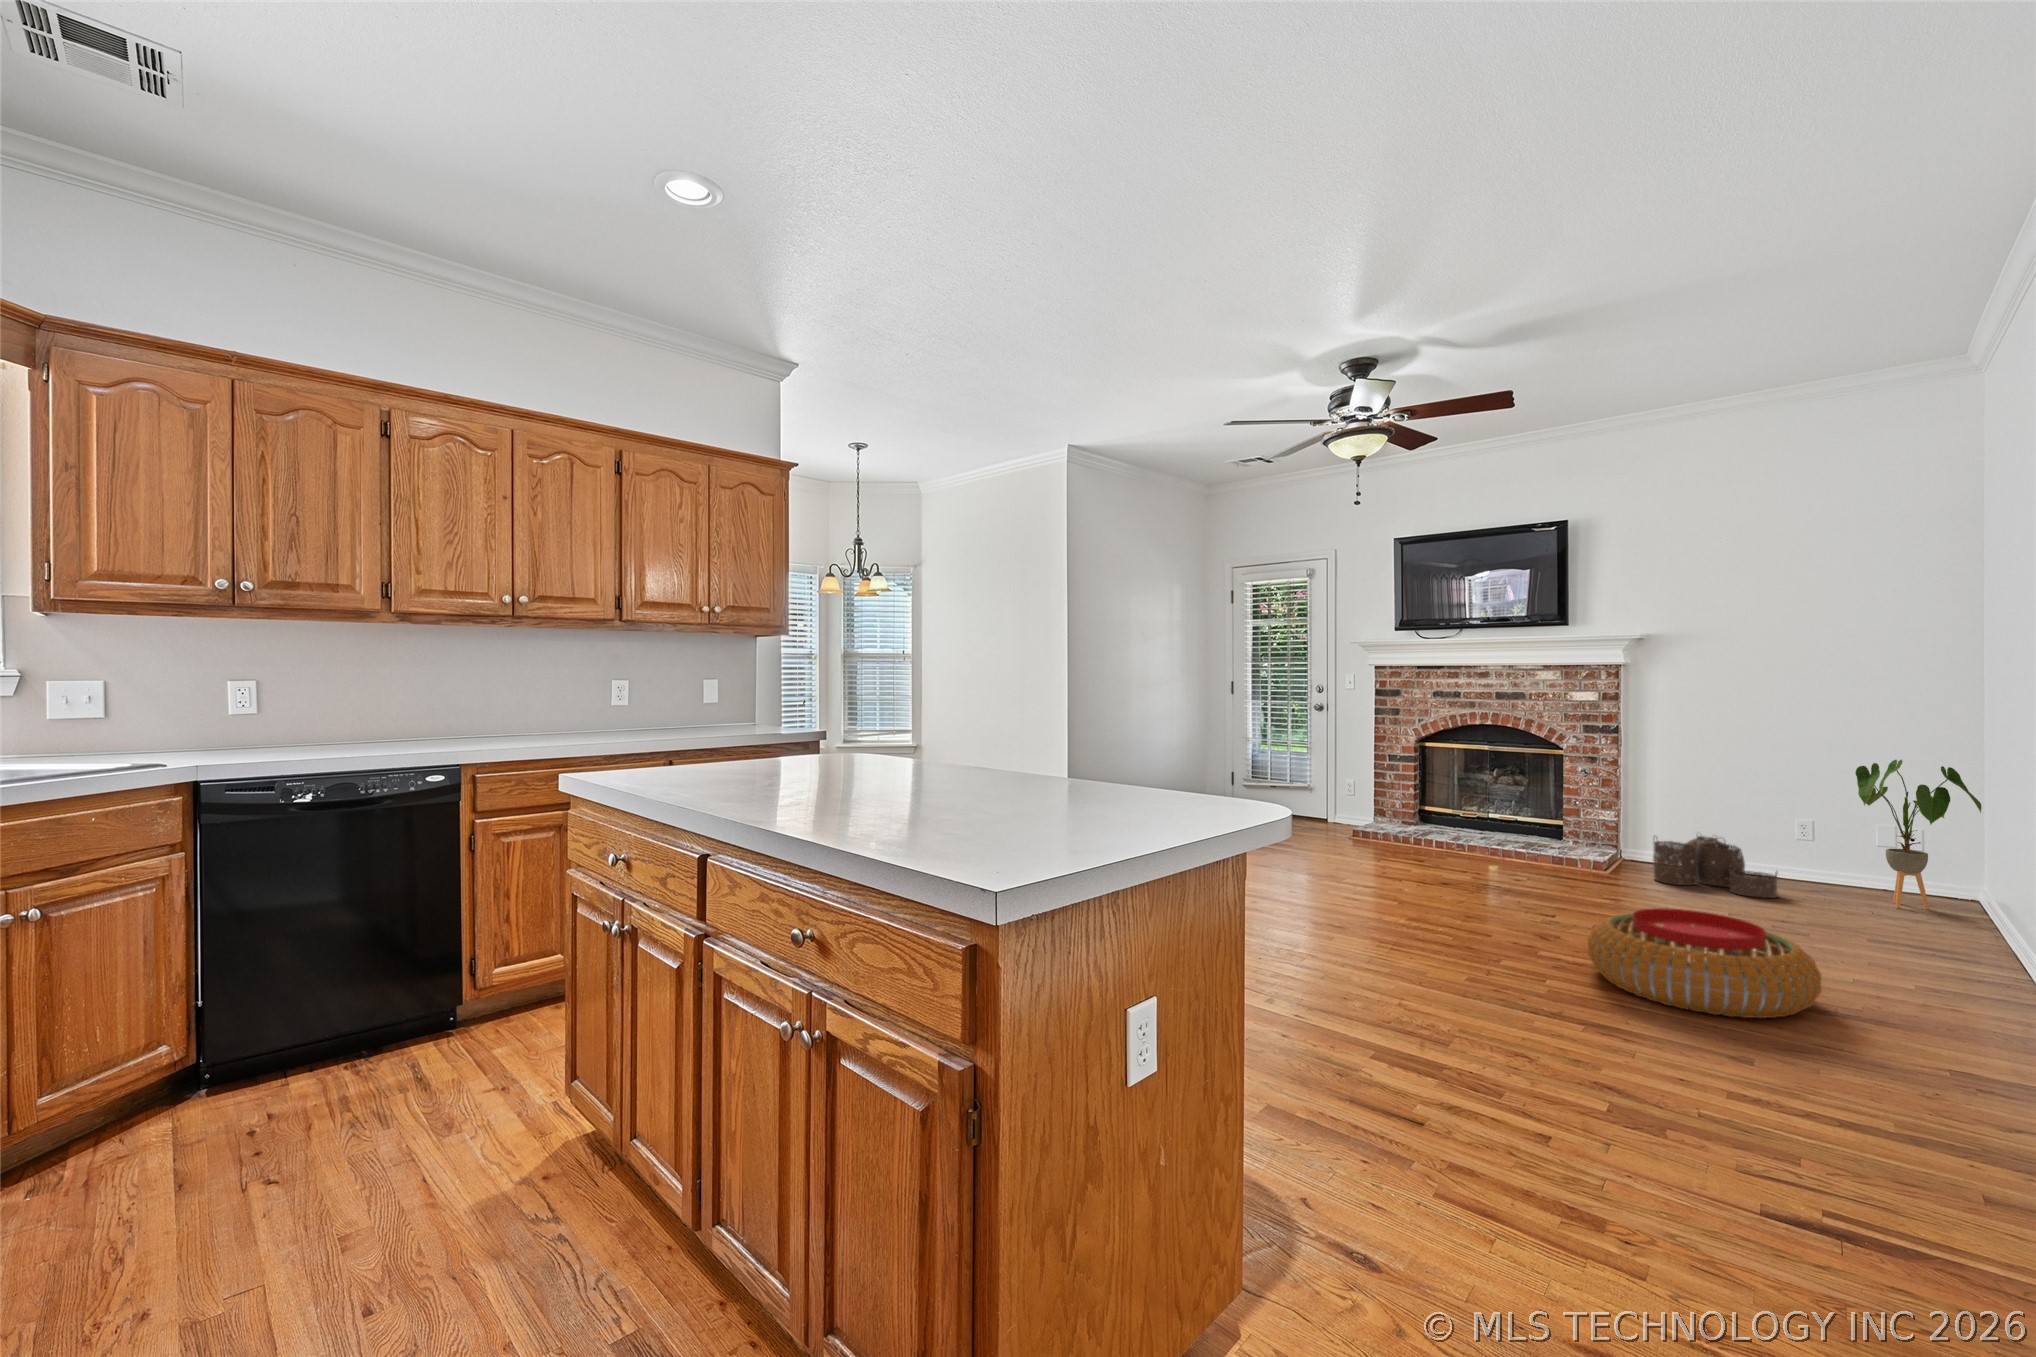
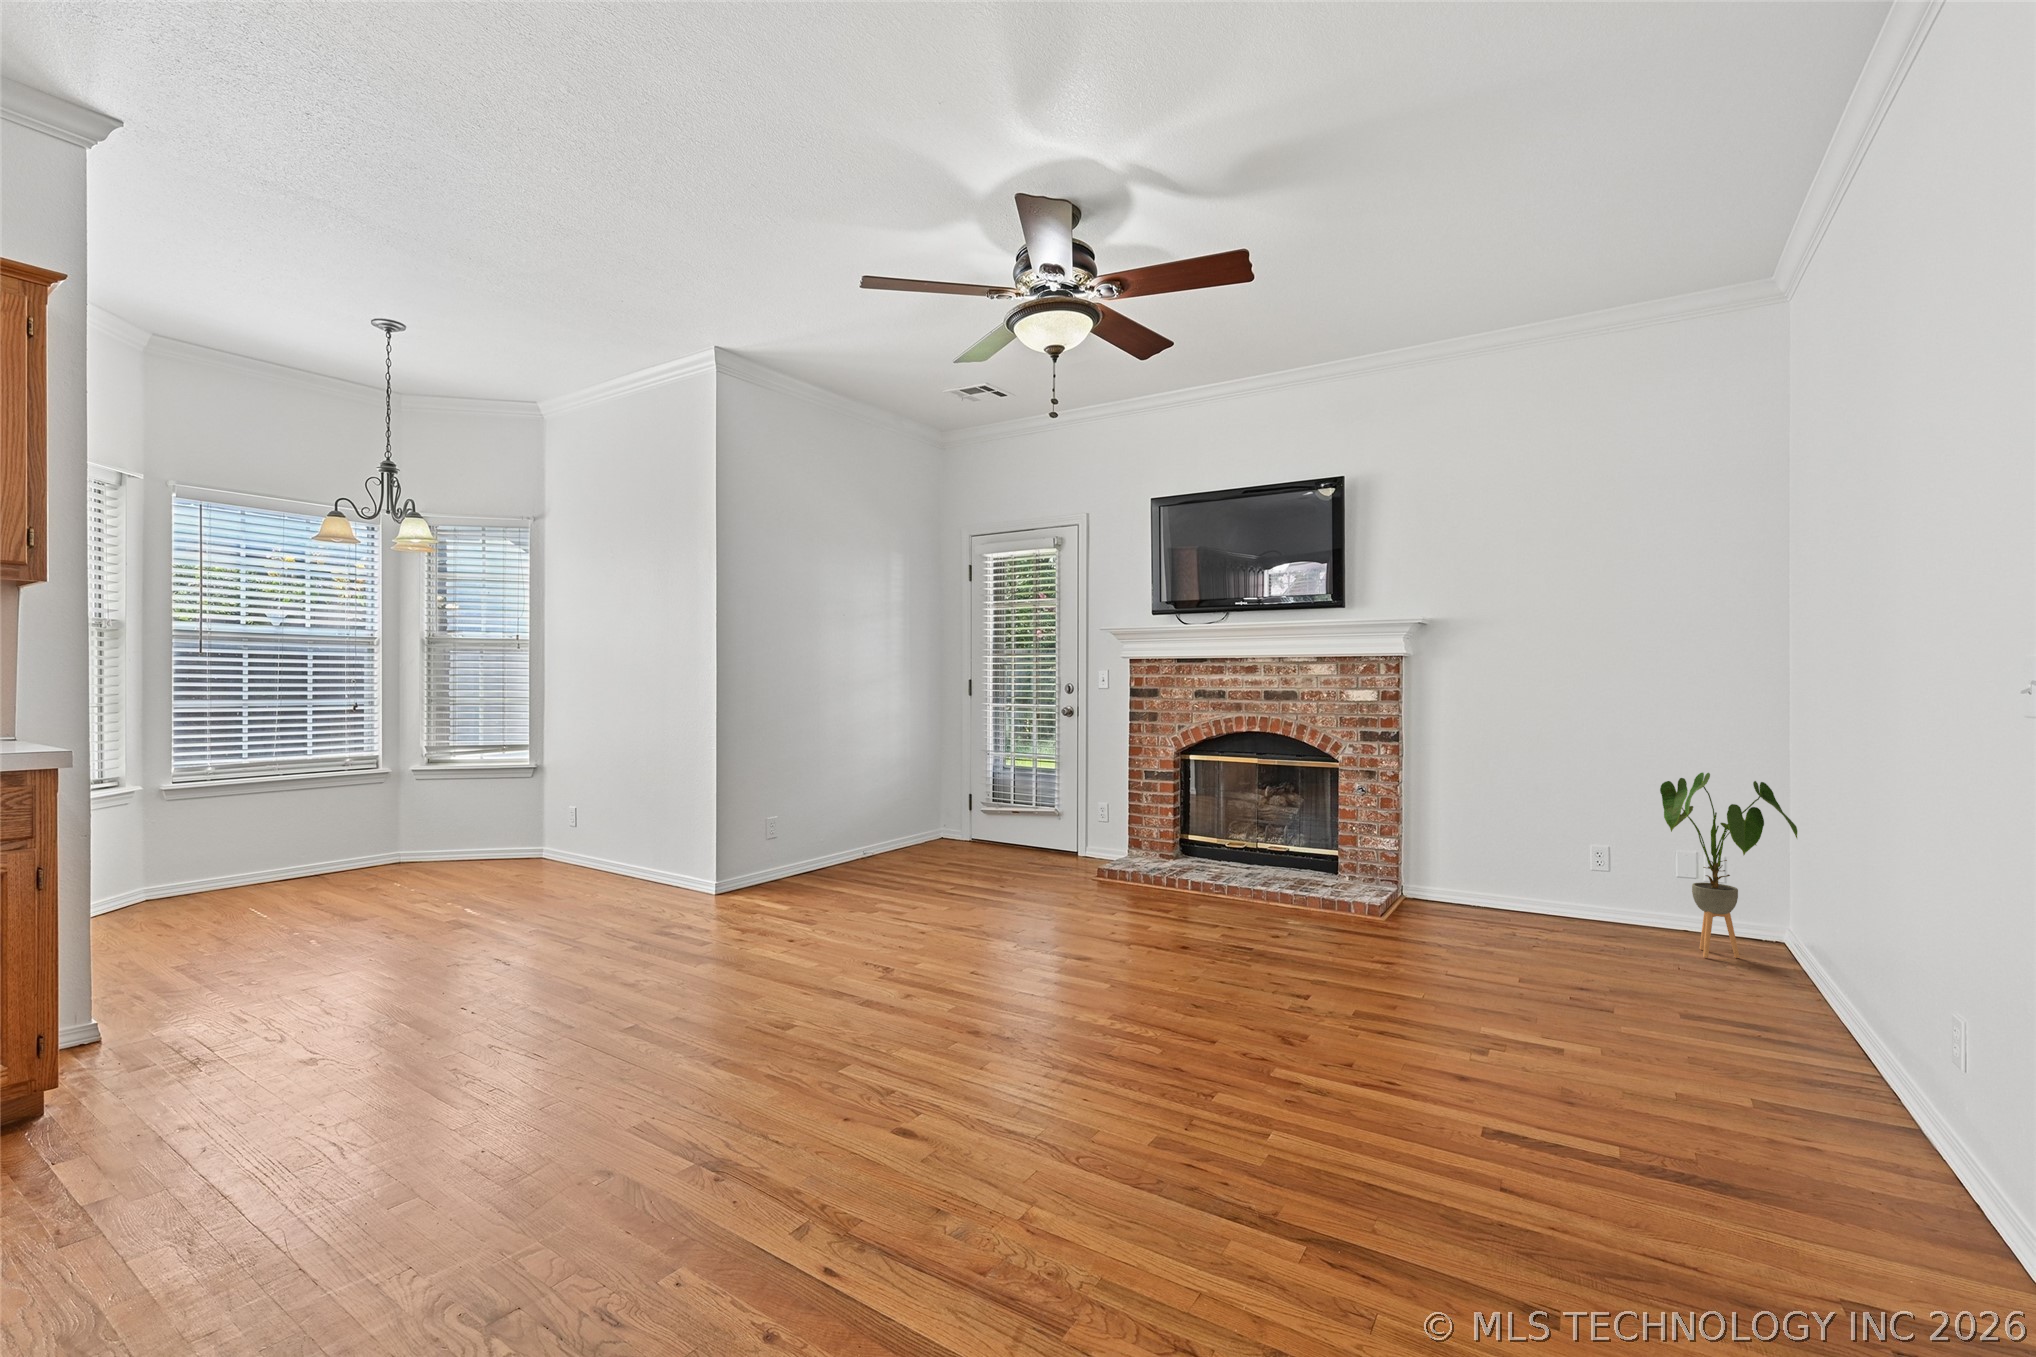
woven basket: present [1653,836,1778,898] -> none [1436,863,1575,950]
pouf: present [1588,908,1822,1018] -> none [1333,1005,1646,1197]

